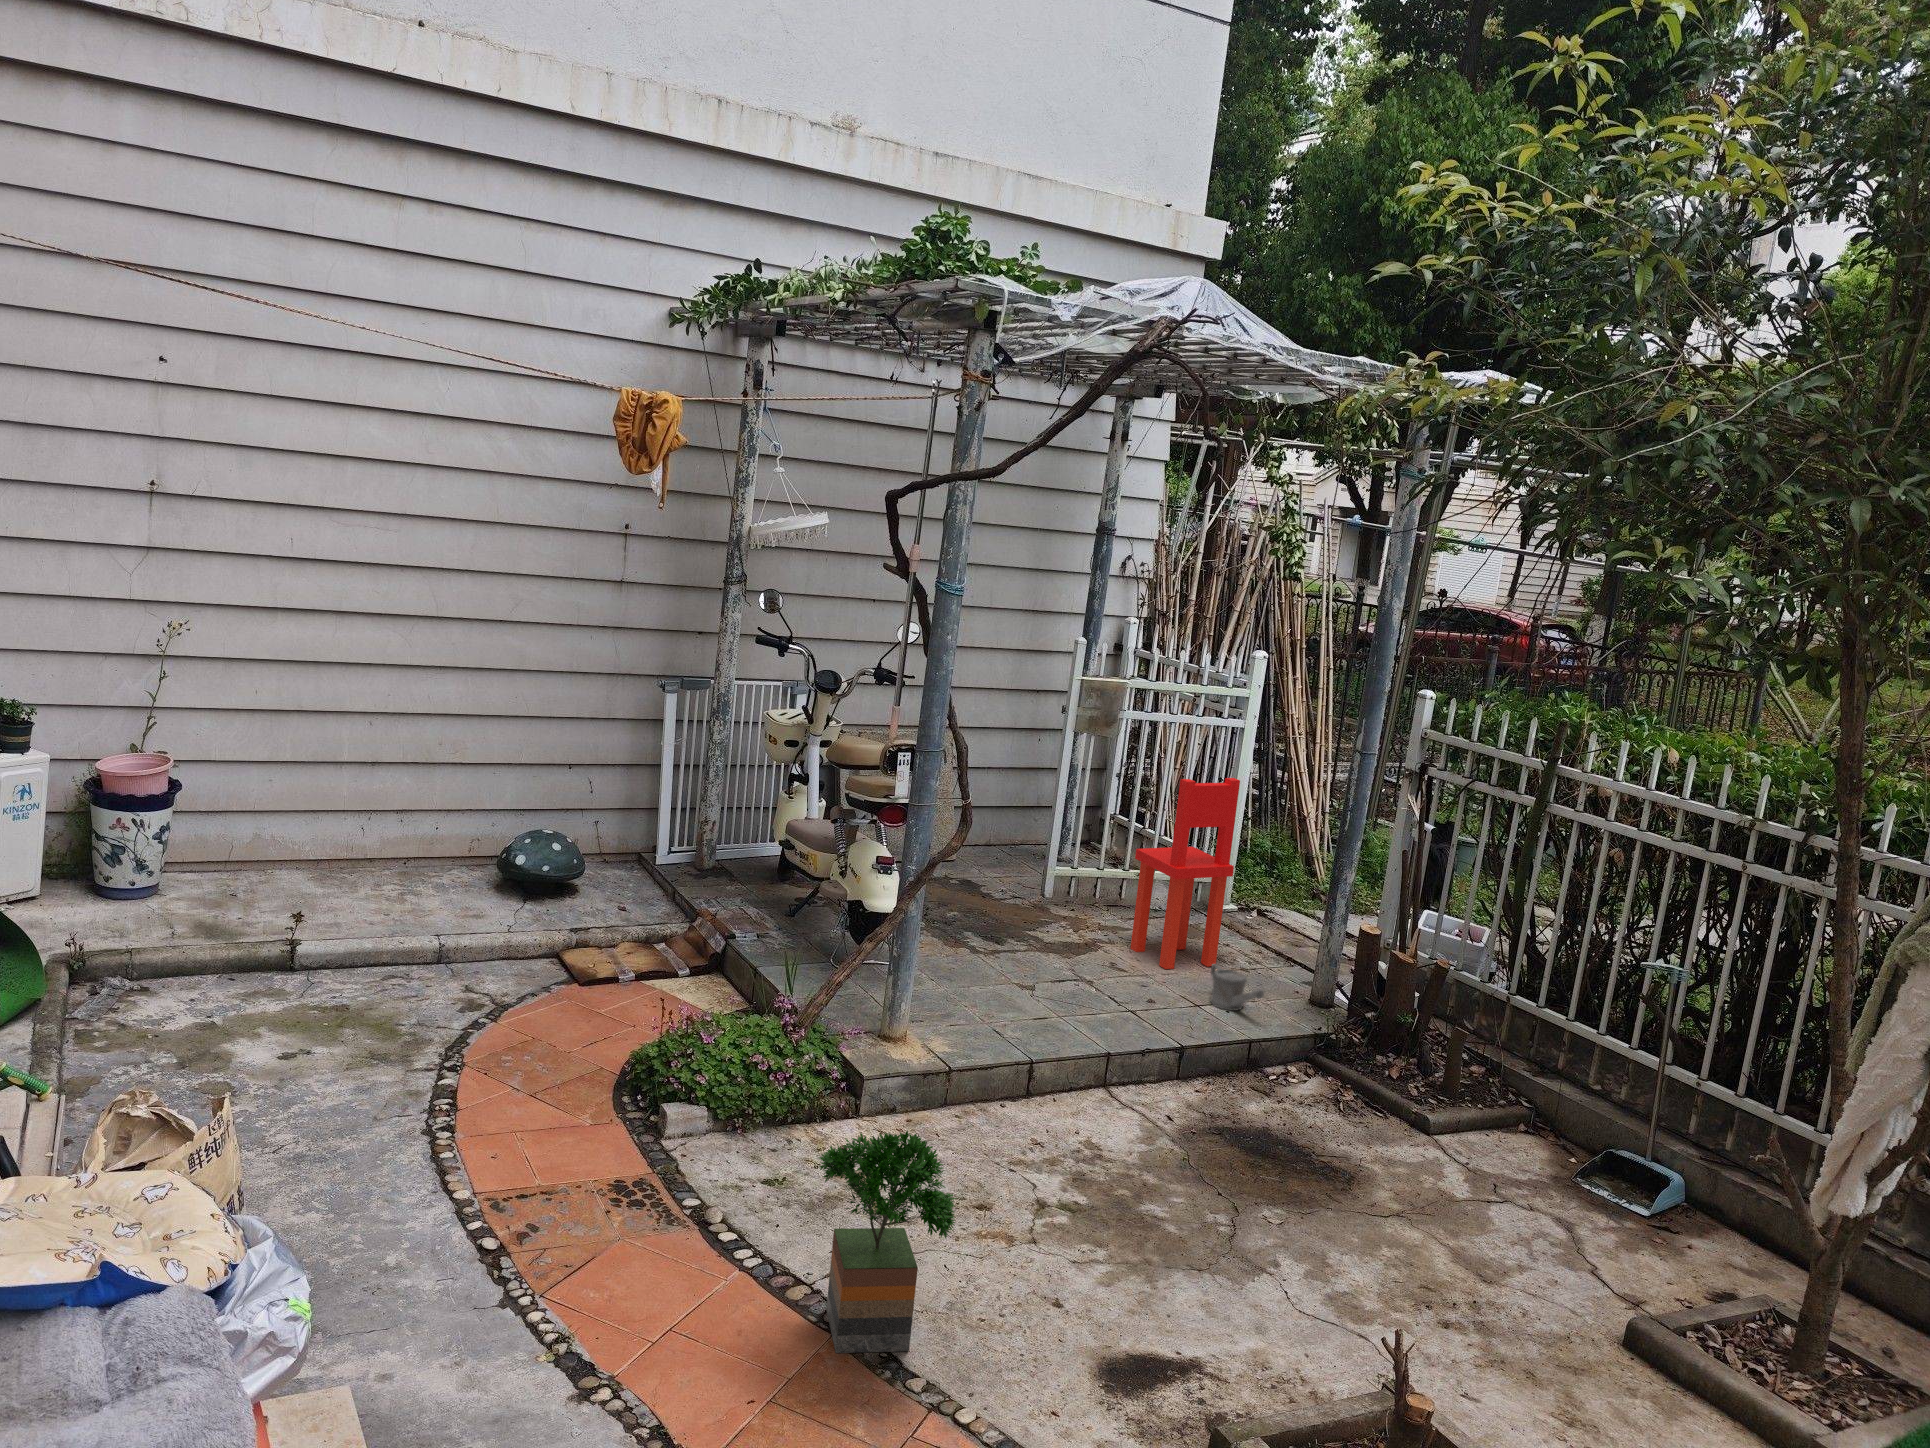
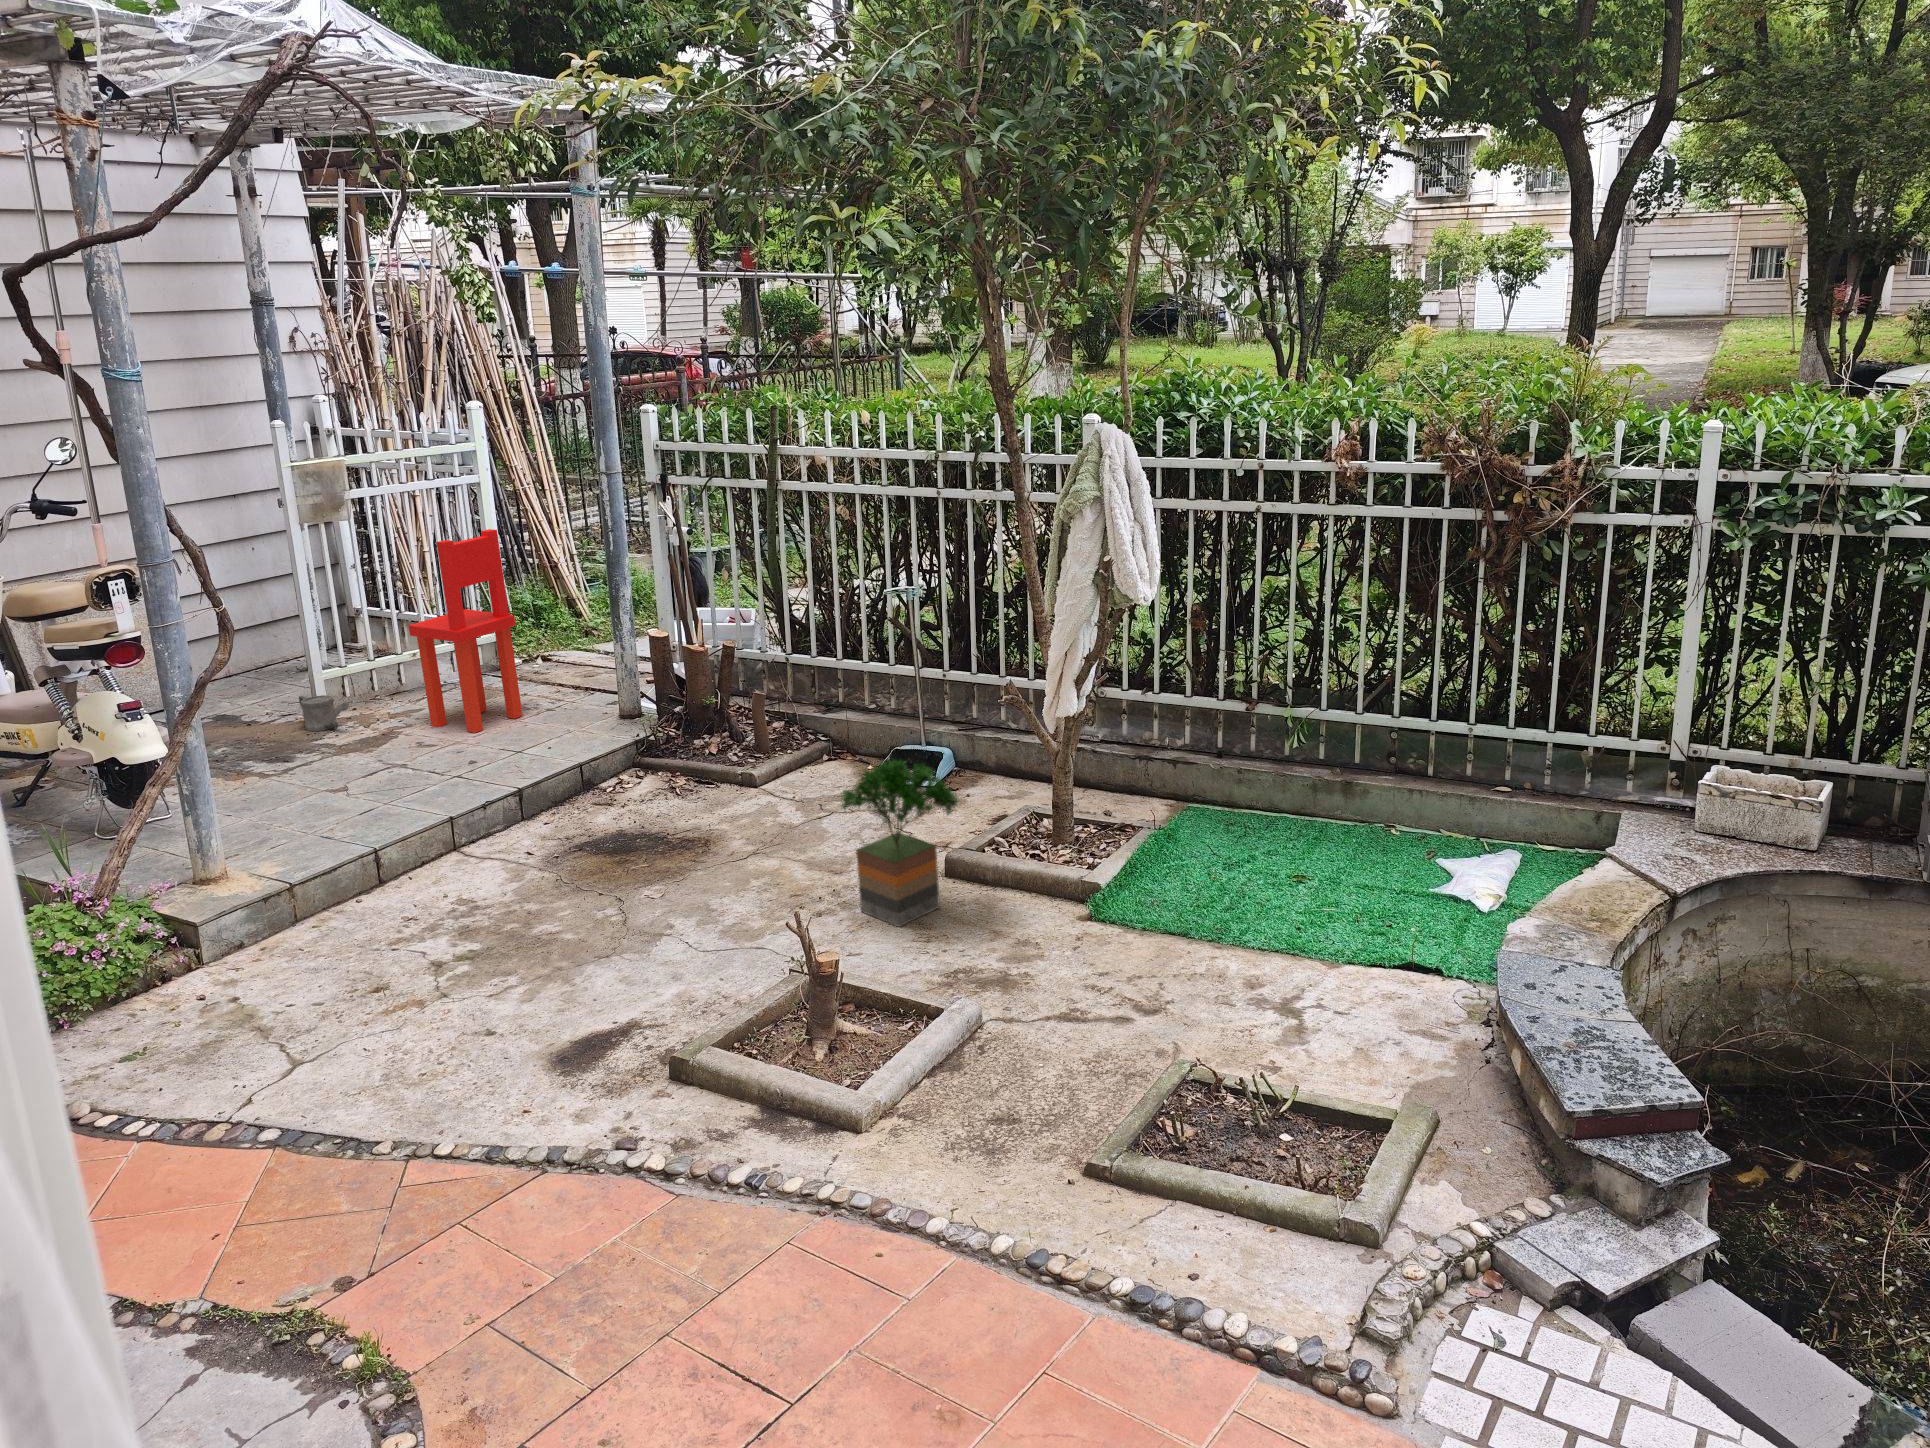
watering can: present [1210,965,1264,1011] -> present [299,695,349,731]
potted tree: present [819,1131,956,1353] -> present [841,760,959,927]

